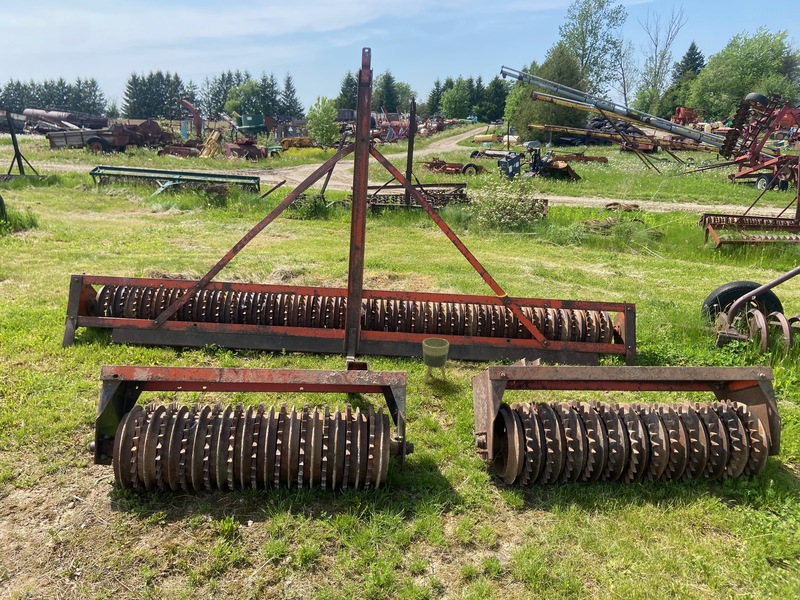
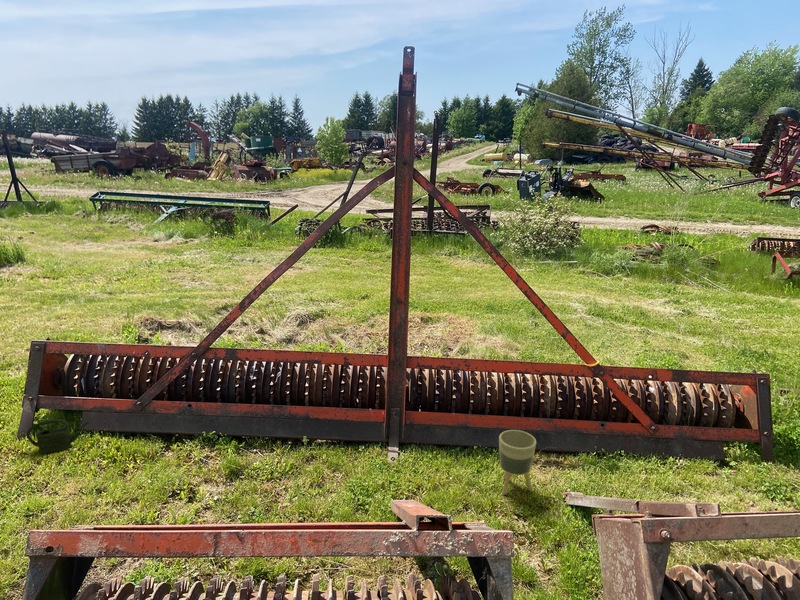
watering can: none [74,331,119,356] -> present [27,419,89,453]

